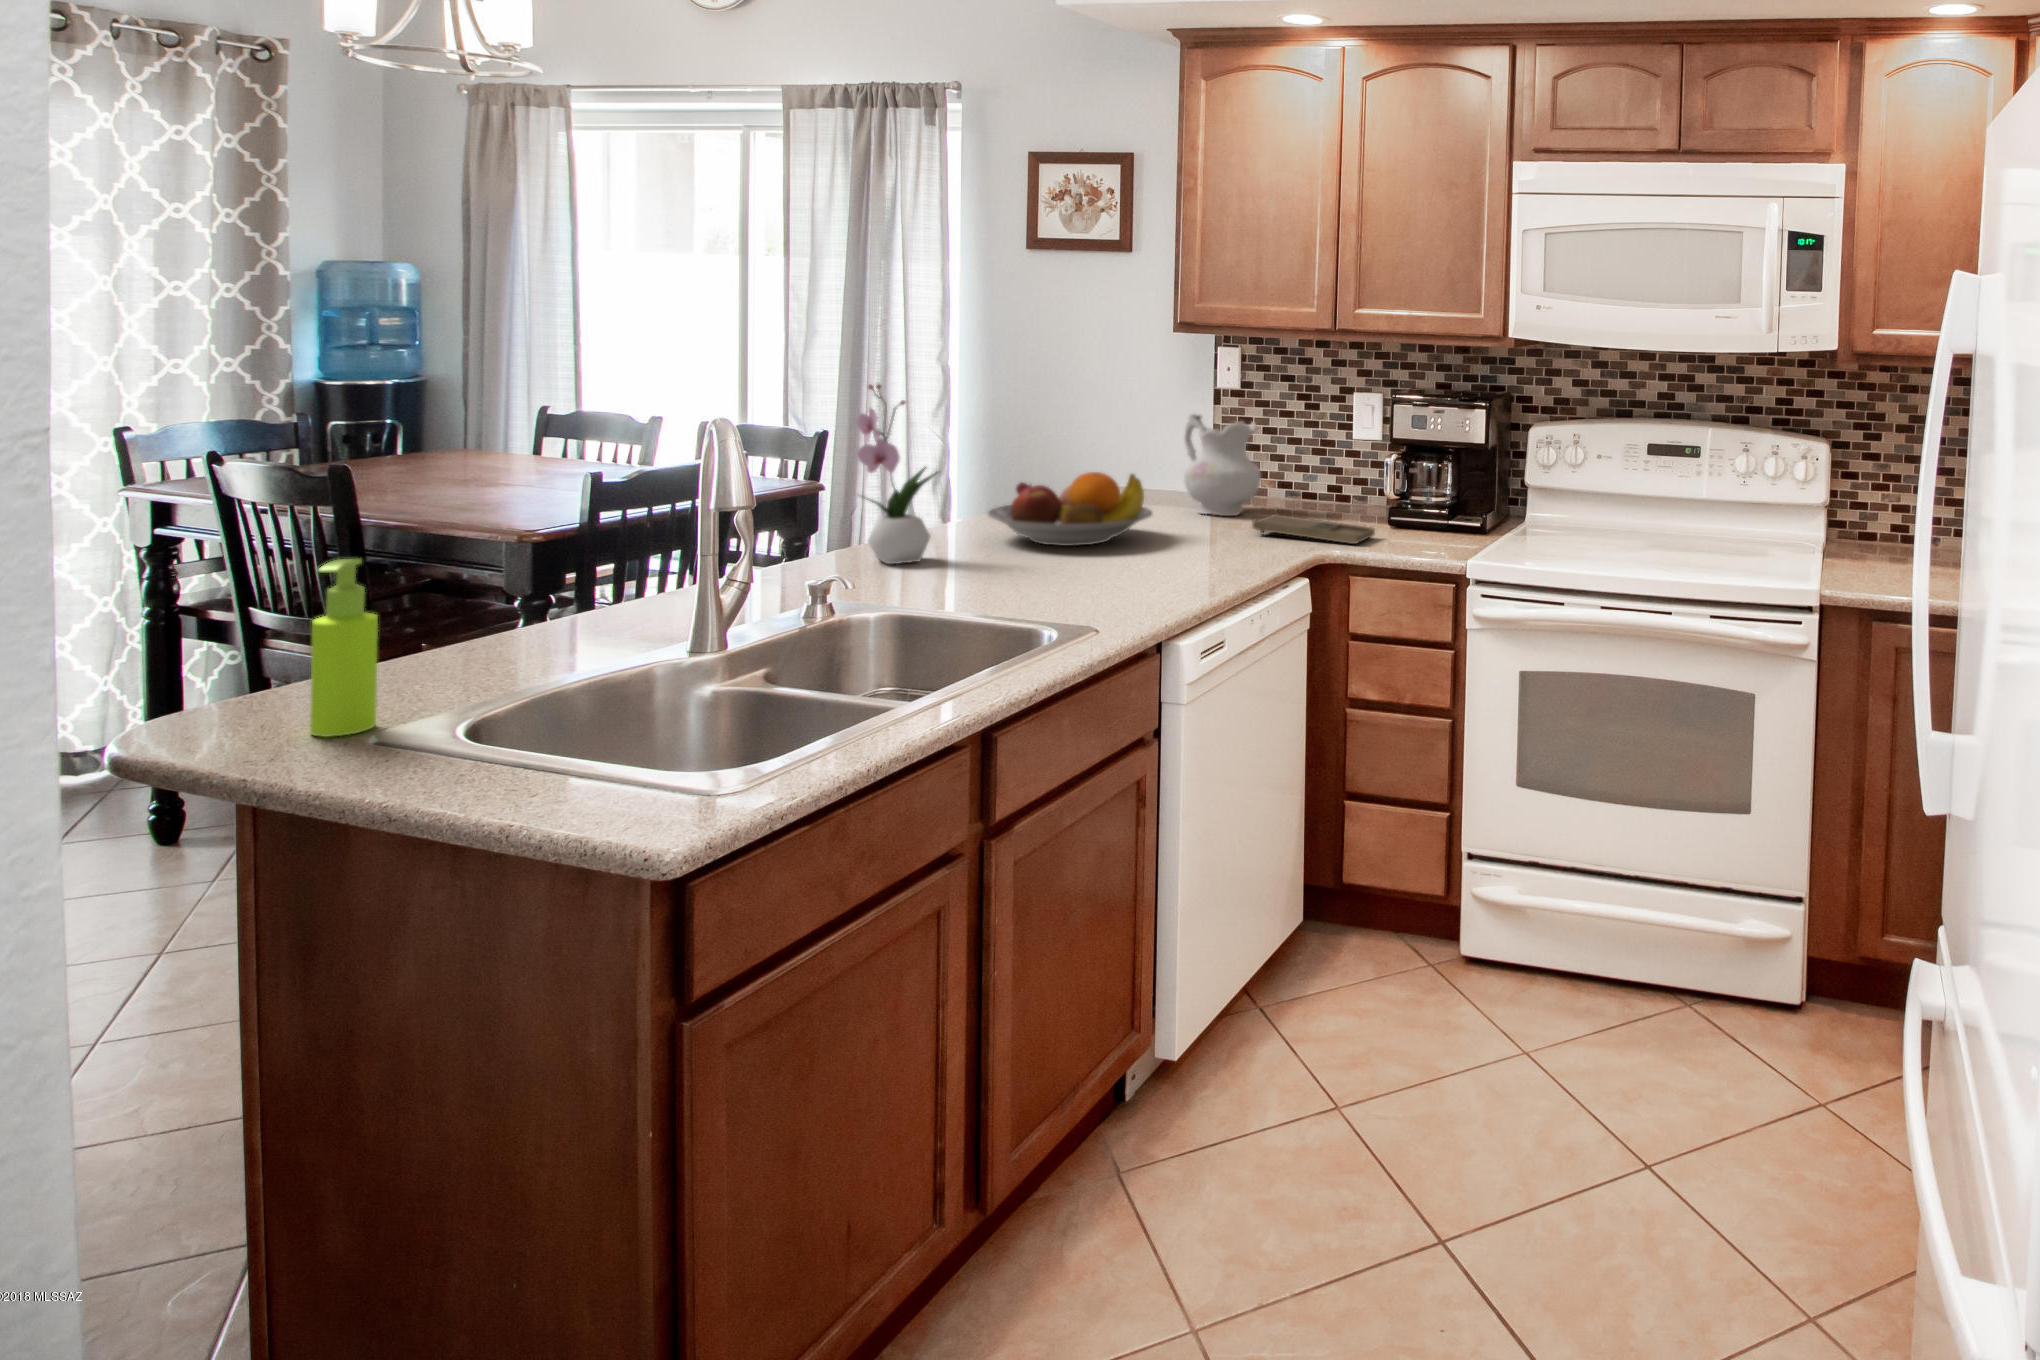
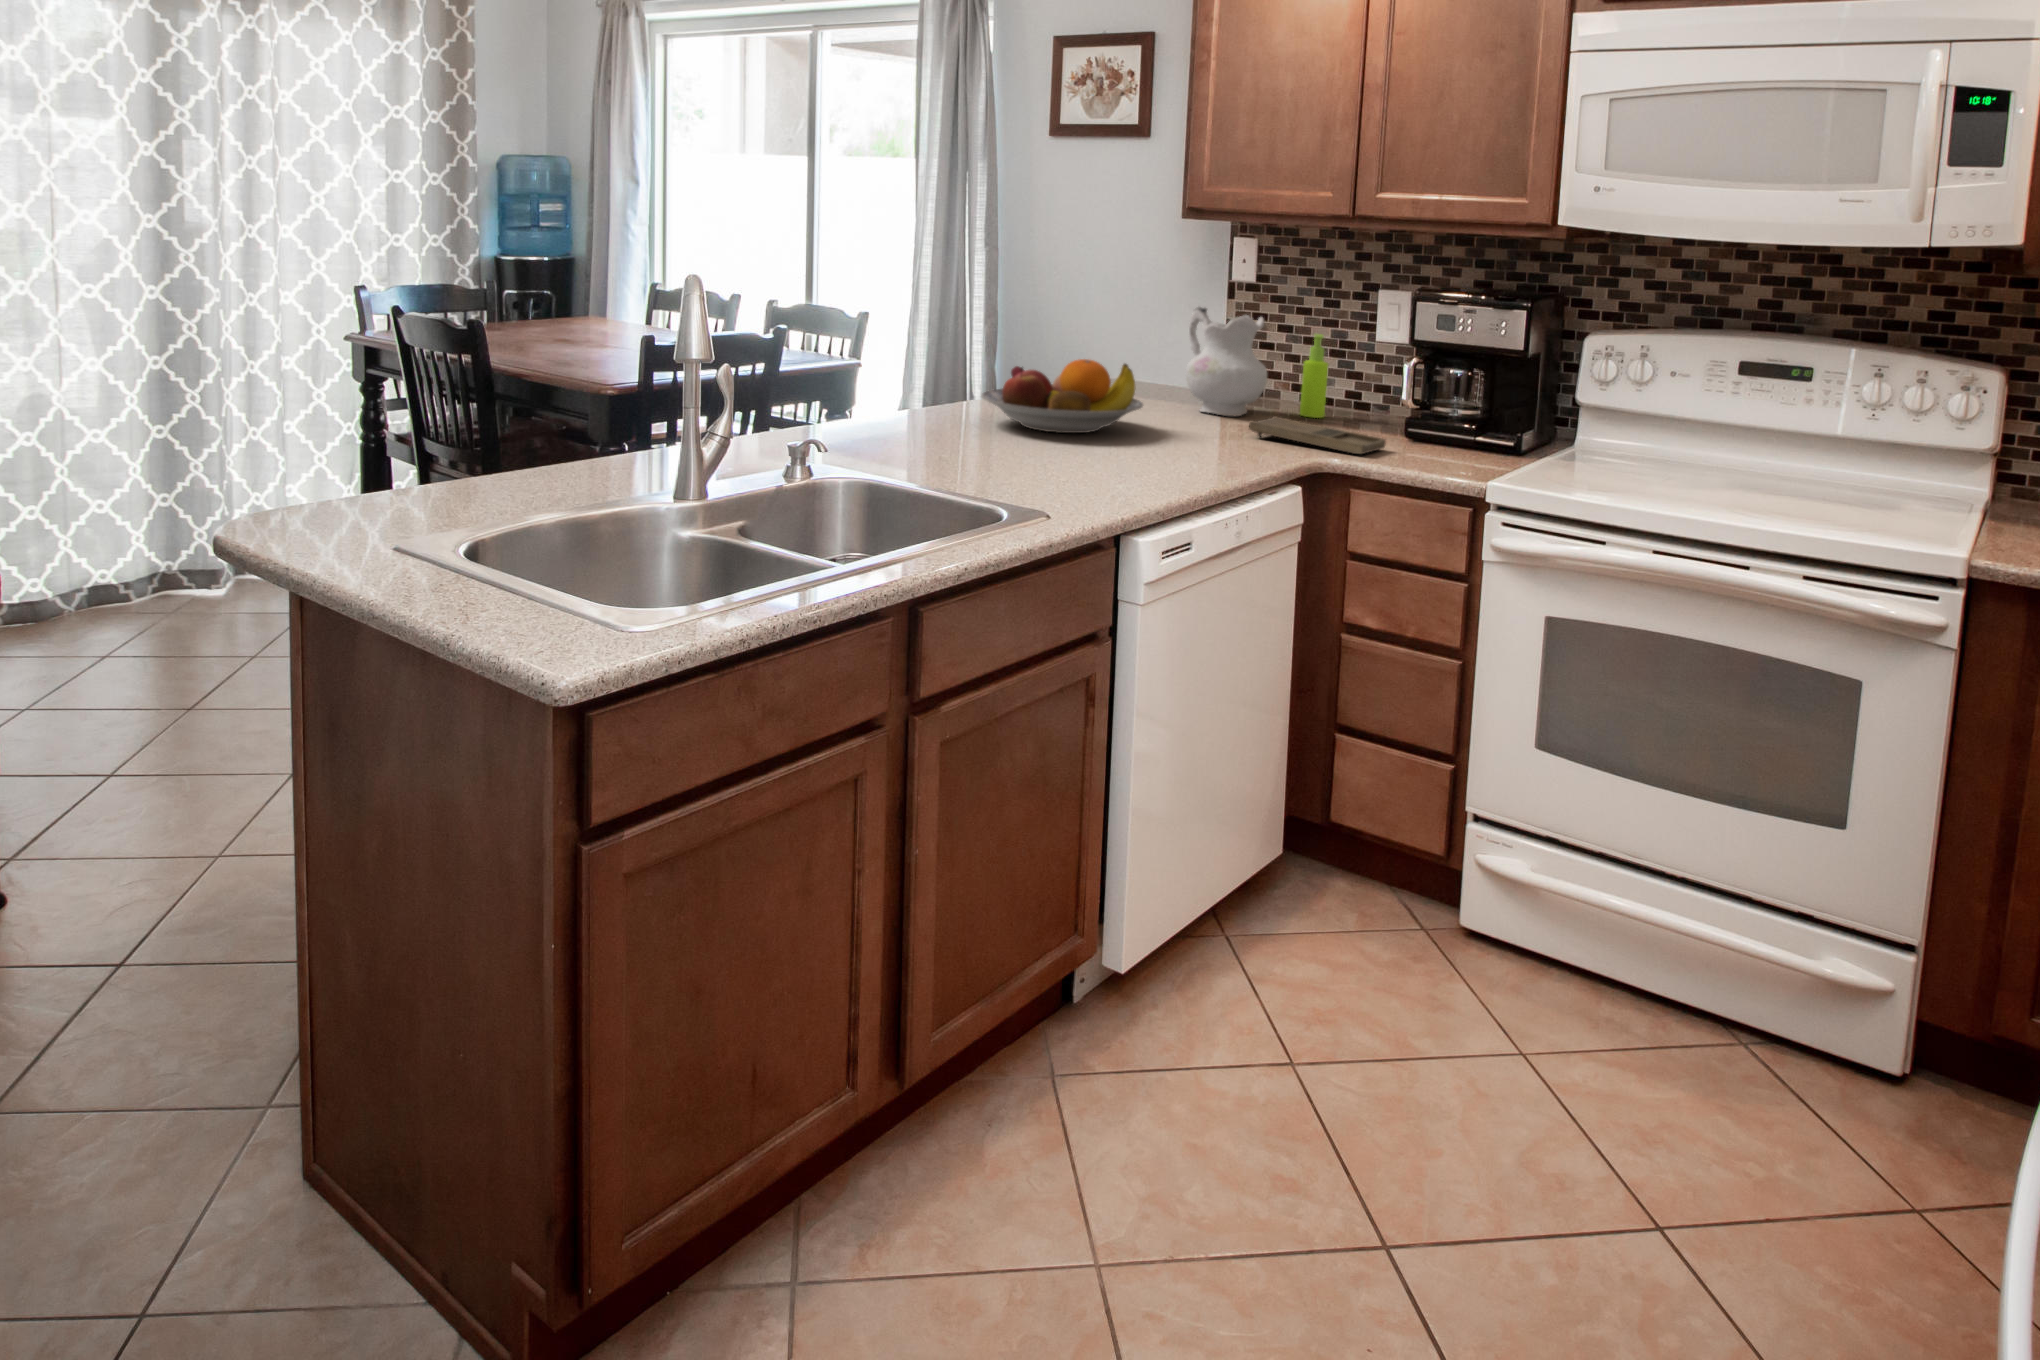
flower arrangement: present [857,384,937,564] -> none [856,259,932,436]
soap dispenser: present [310,559,378,737] -> present [1300,334,1329,418]

